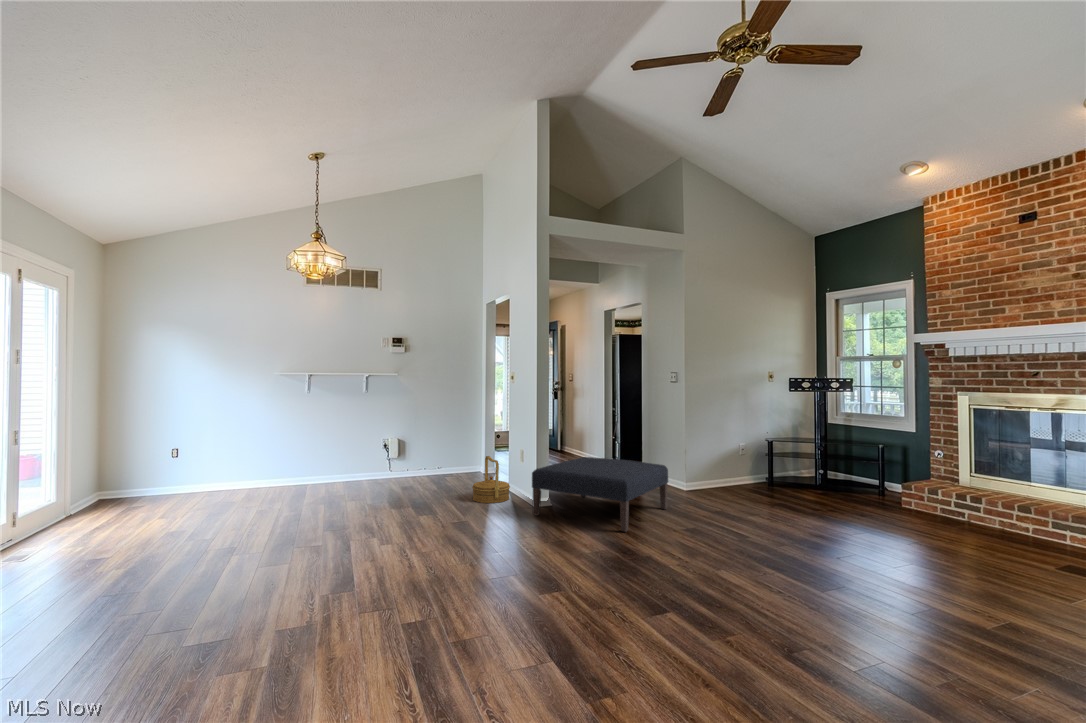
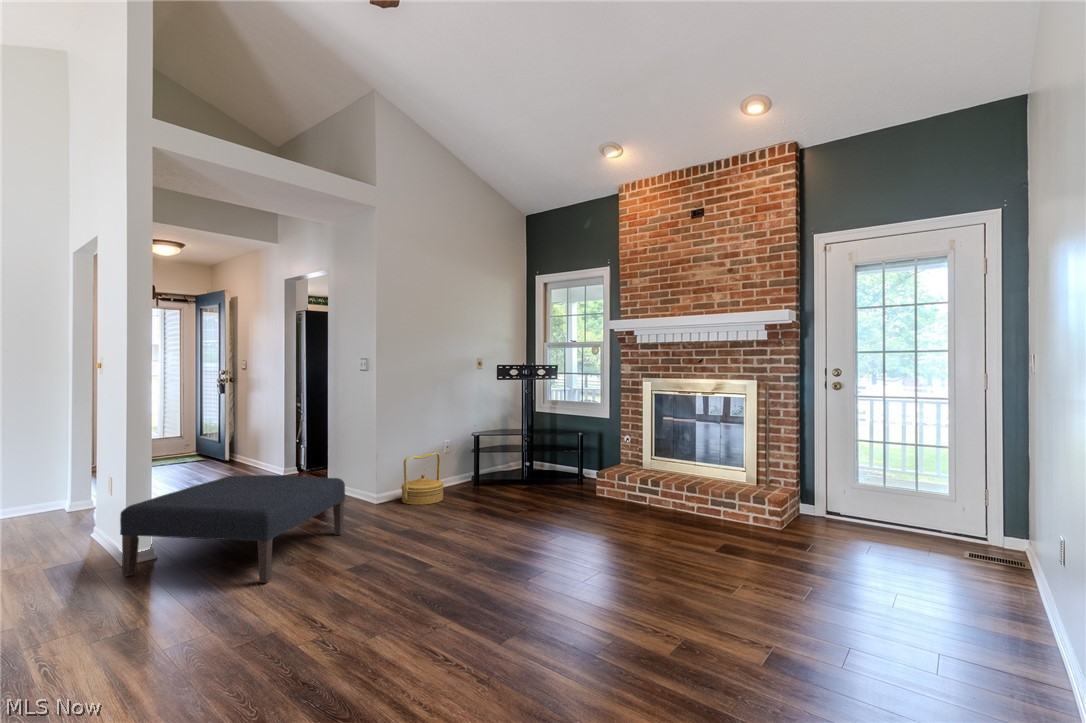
woven basket: present [472,456,510,503] -> present [401,452,444,505]

